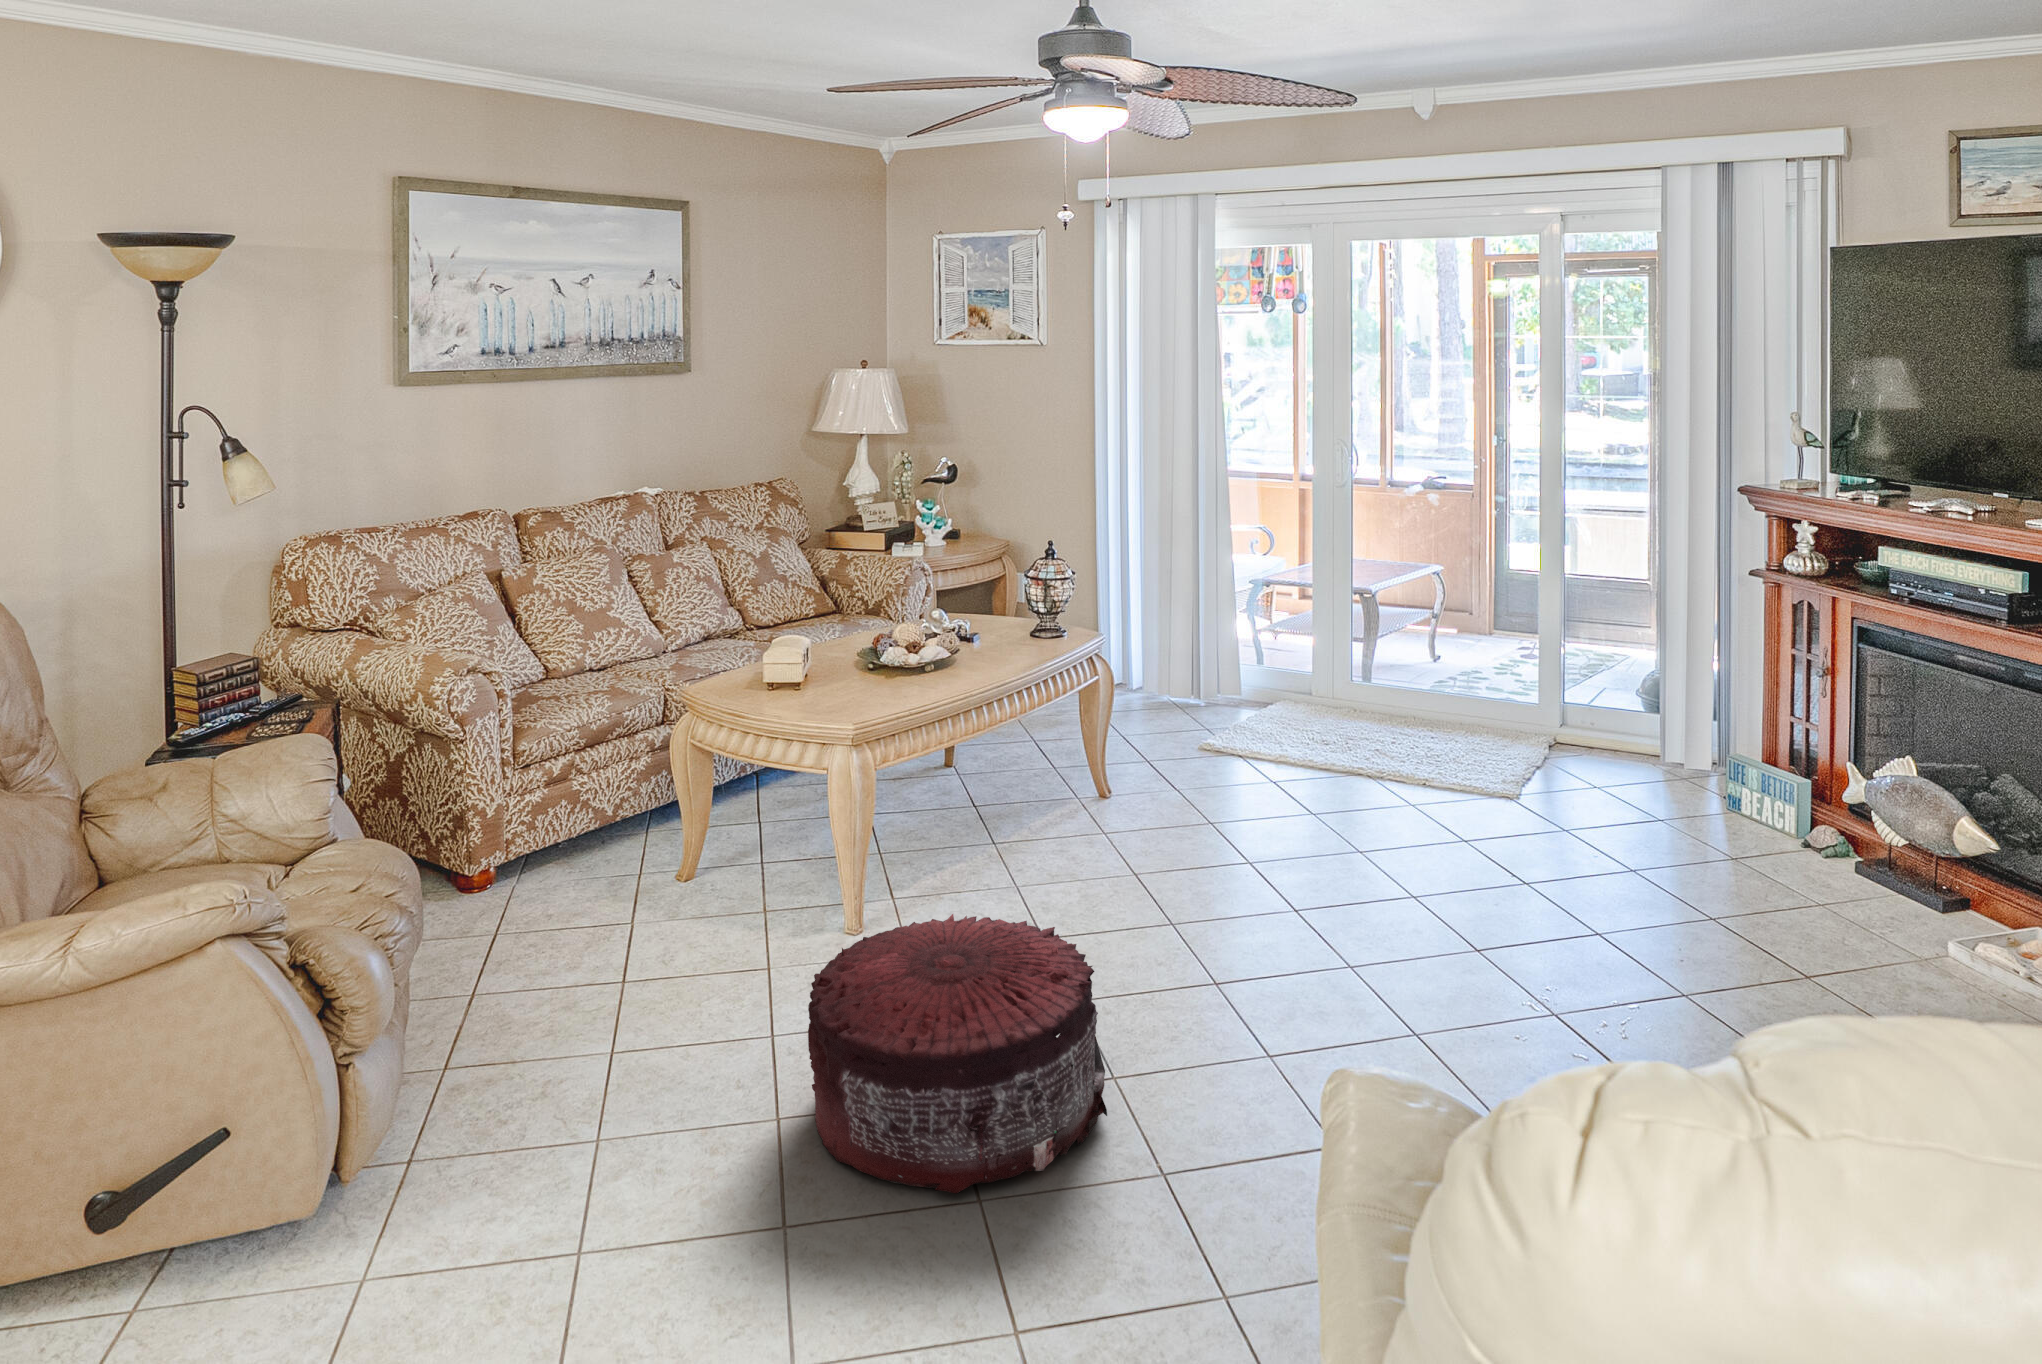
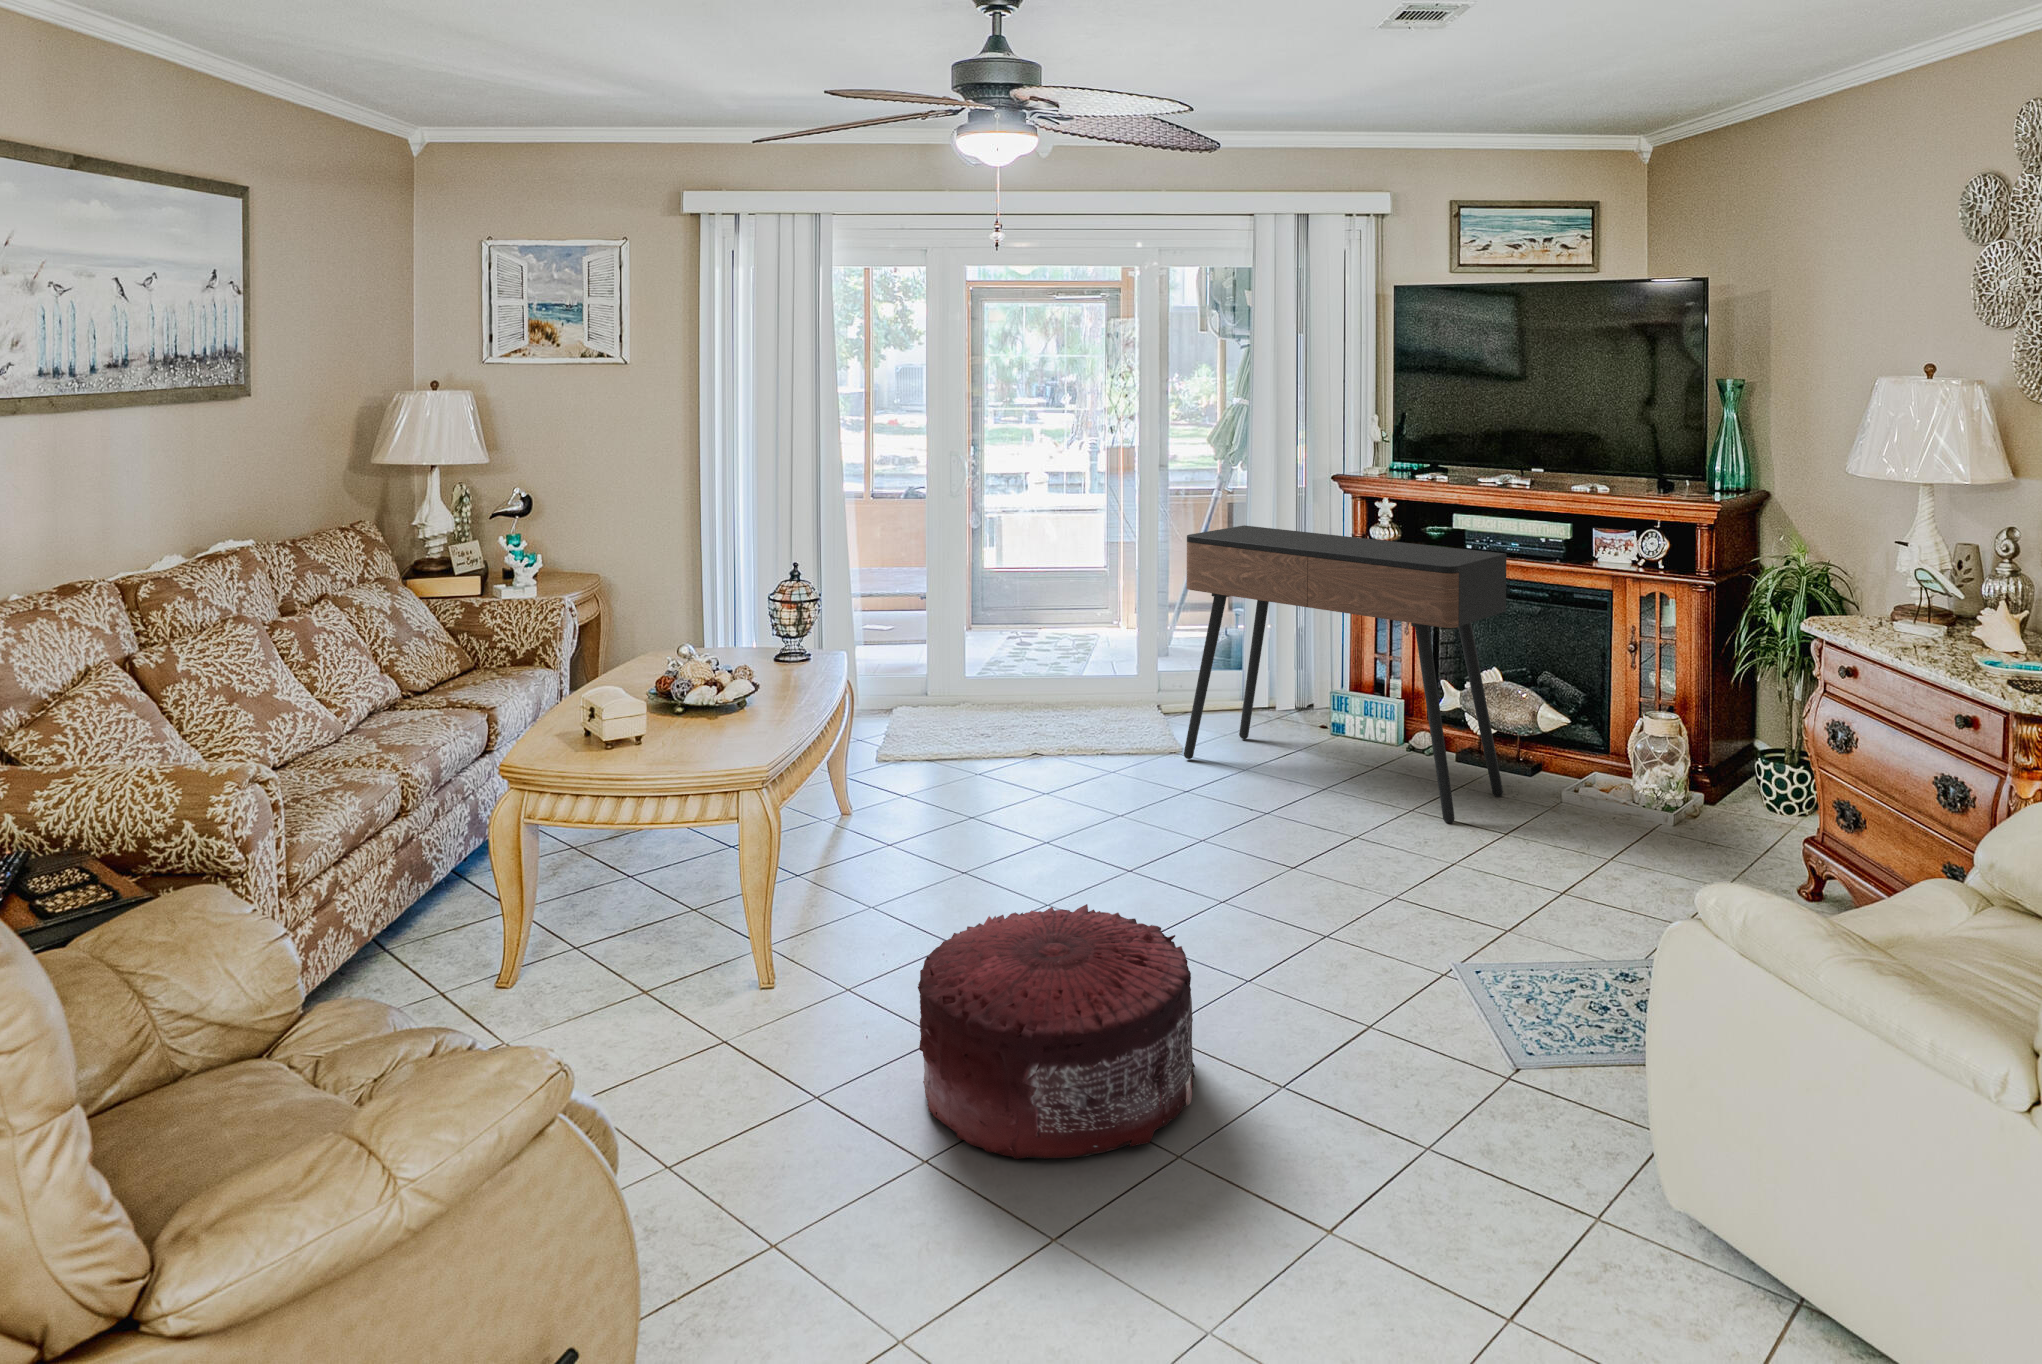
console table: none [1499,541,1885,951] -> present [1184,525,1507,823]

